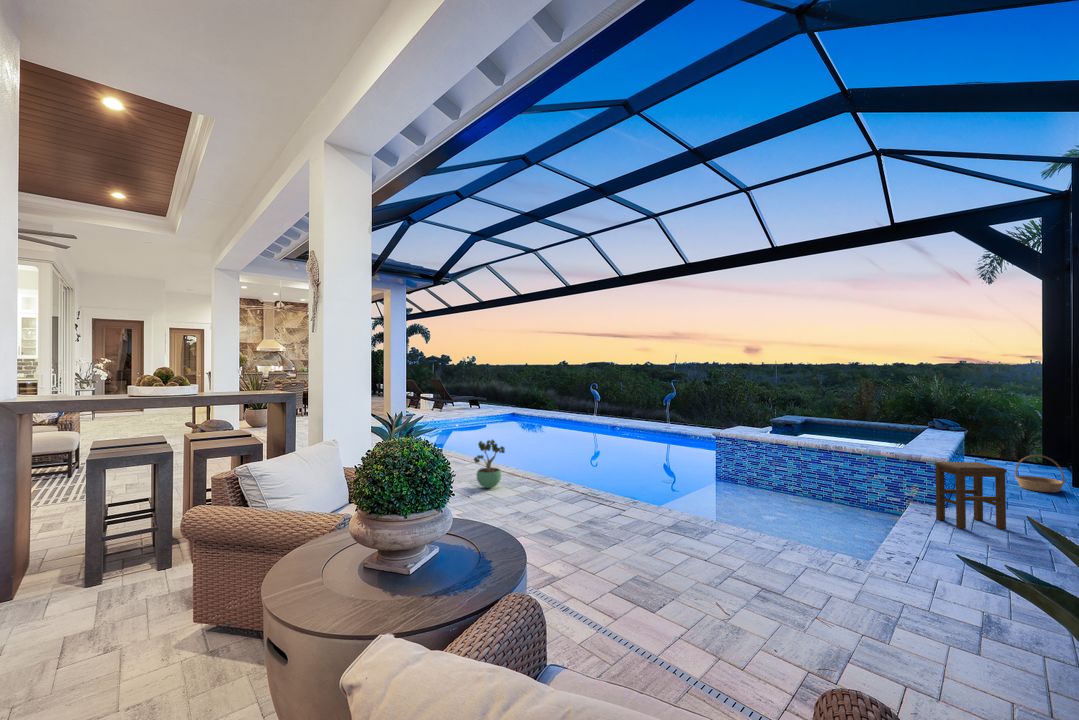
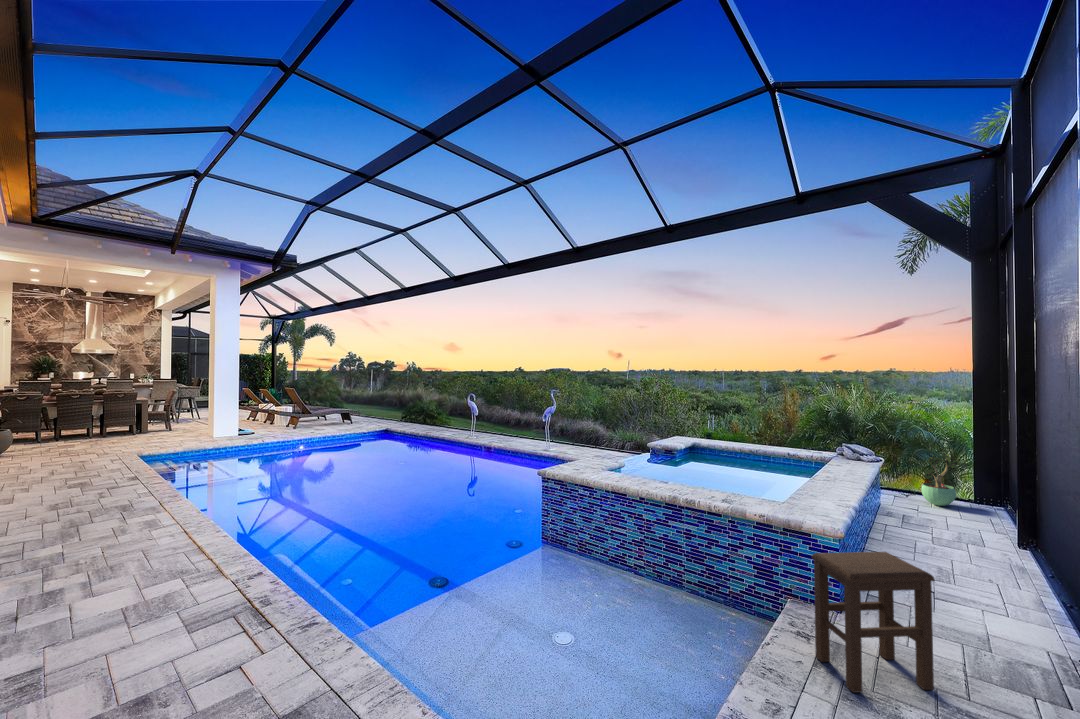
potted plant: present [474,440,505,488] -> present [921,453,960,506]
basket: present [1015,455,1065,493] -> none [944,509,1014,570]

